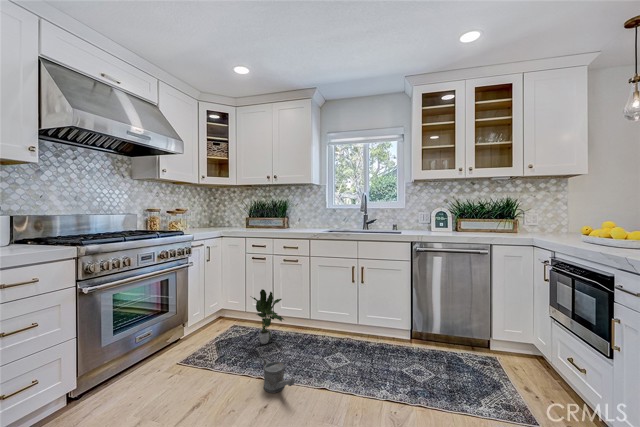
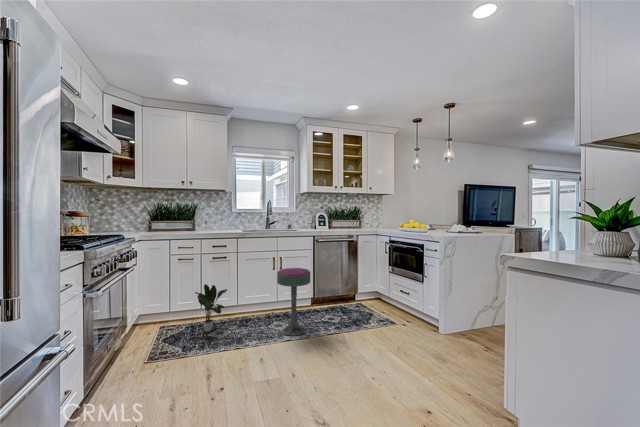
bar stool: none [325,284,372,384] -> present [277,268,310,336]
watering can: present [264,359,295,393] -> none [237,333,276,355]

